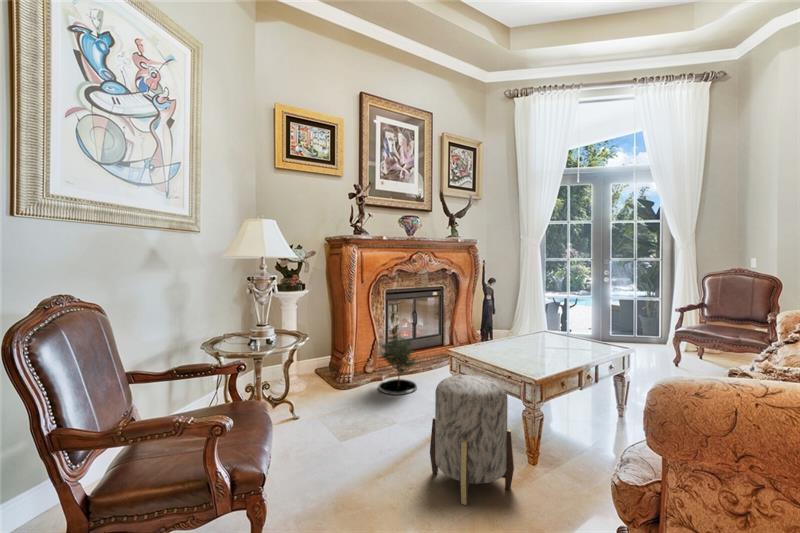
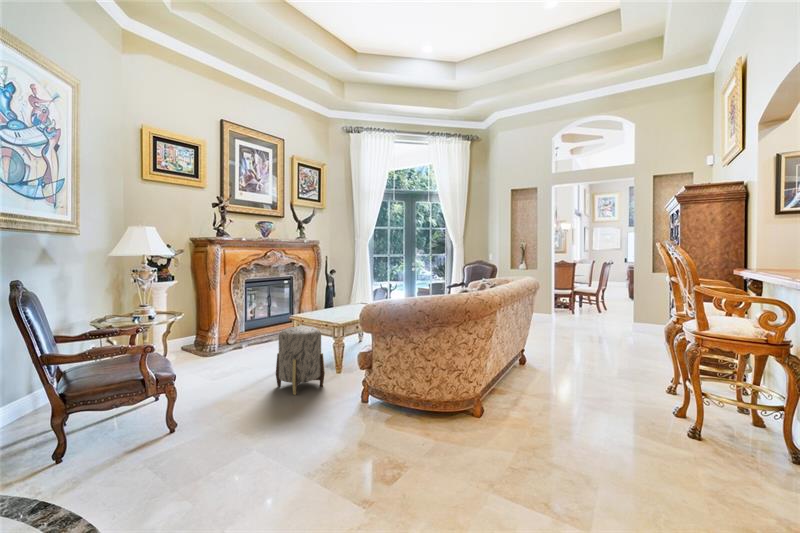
potted tree: present [378,325,417,395] -> none [239,300,273,355]

